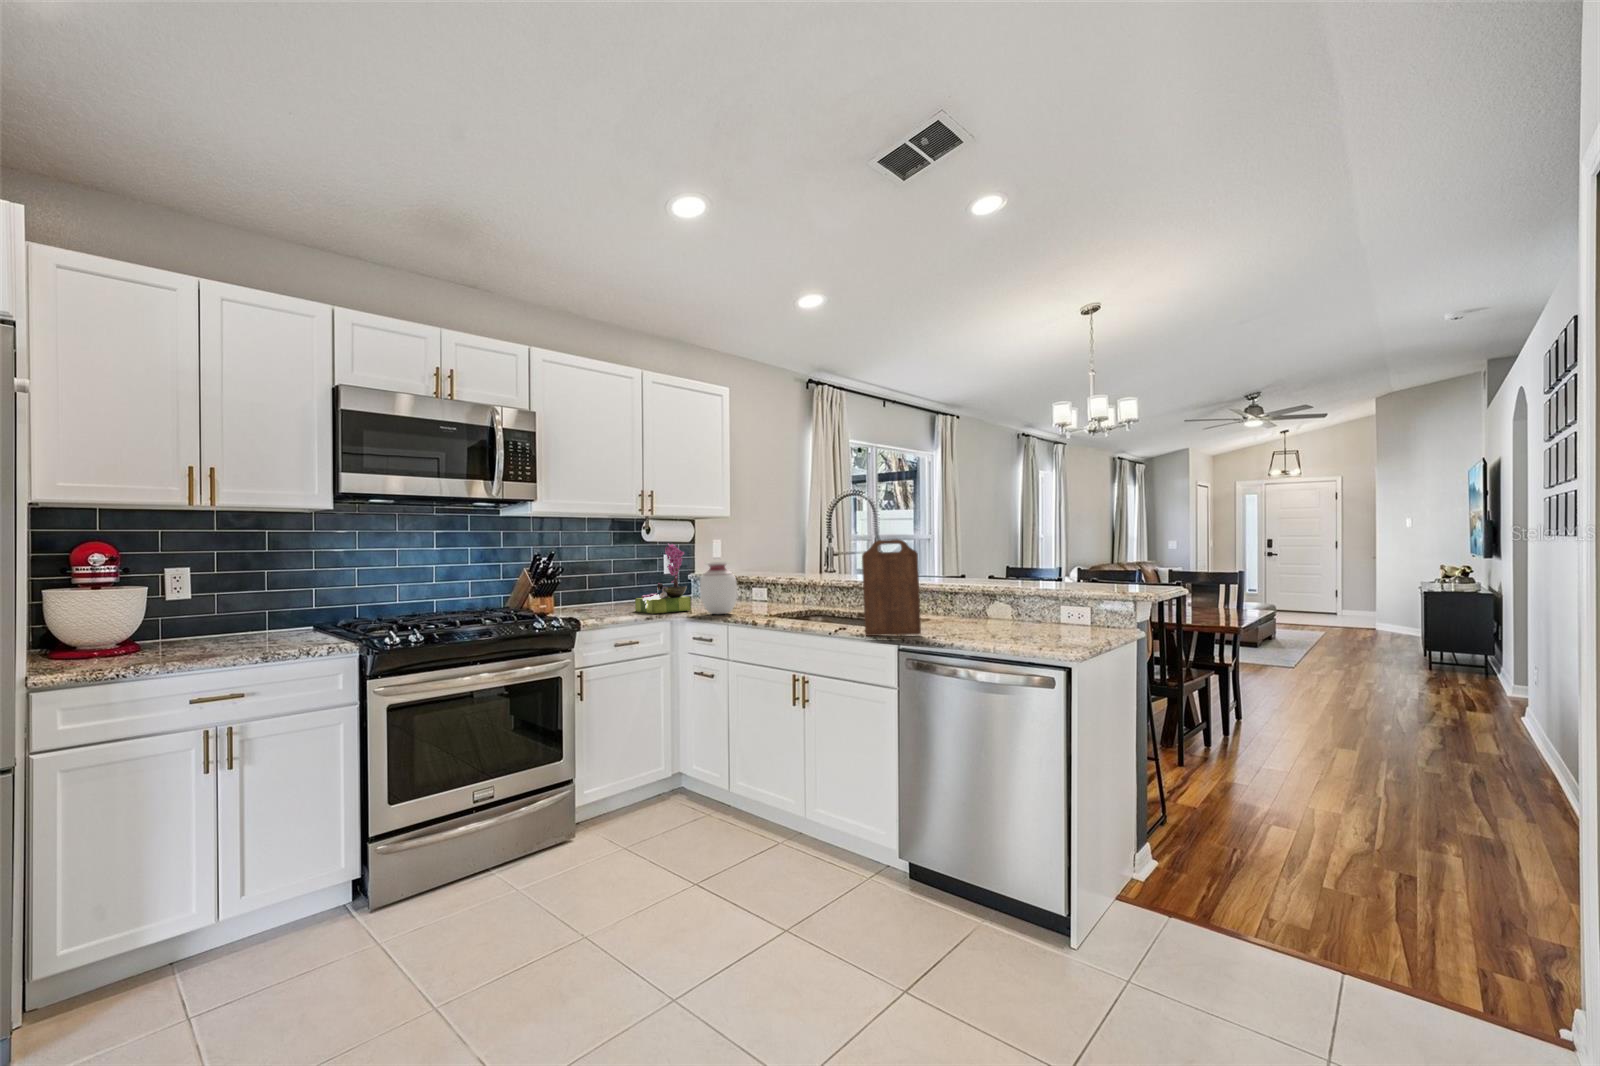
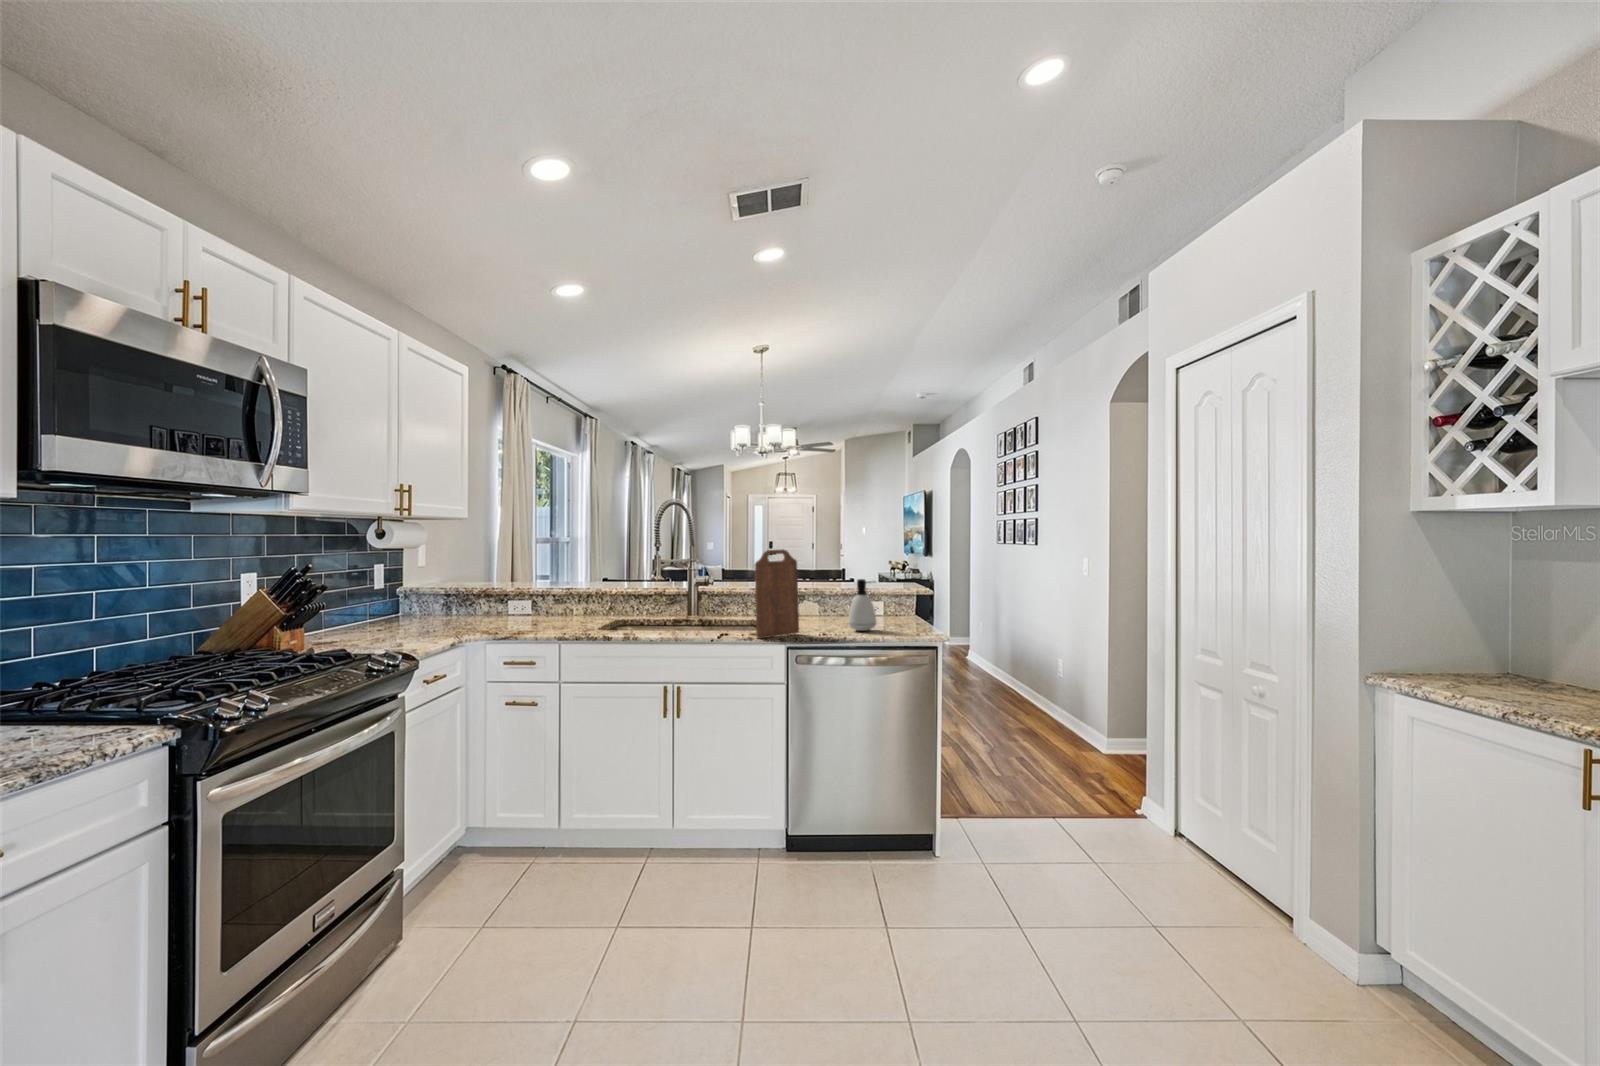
flower arrangement: present [635,544,691,614] -> none [382,550,464,640]
vase: present [700,562,737,614] -> none [495,573,541,633]
soap dispenser: none [984,575,1019,639] -> present [849,579,876,631]

